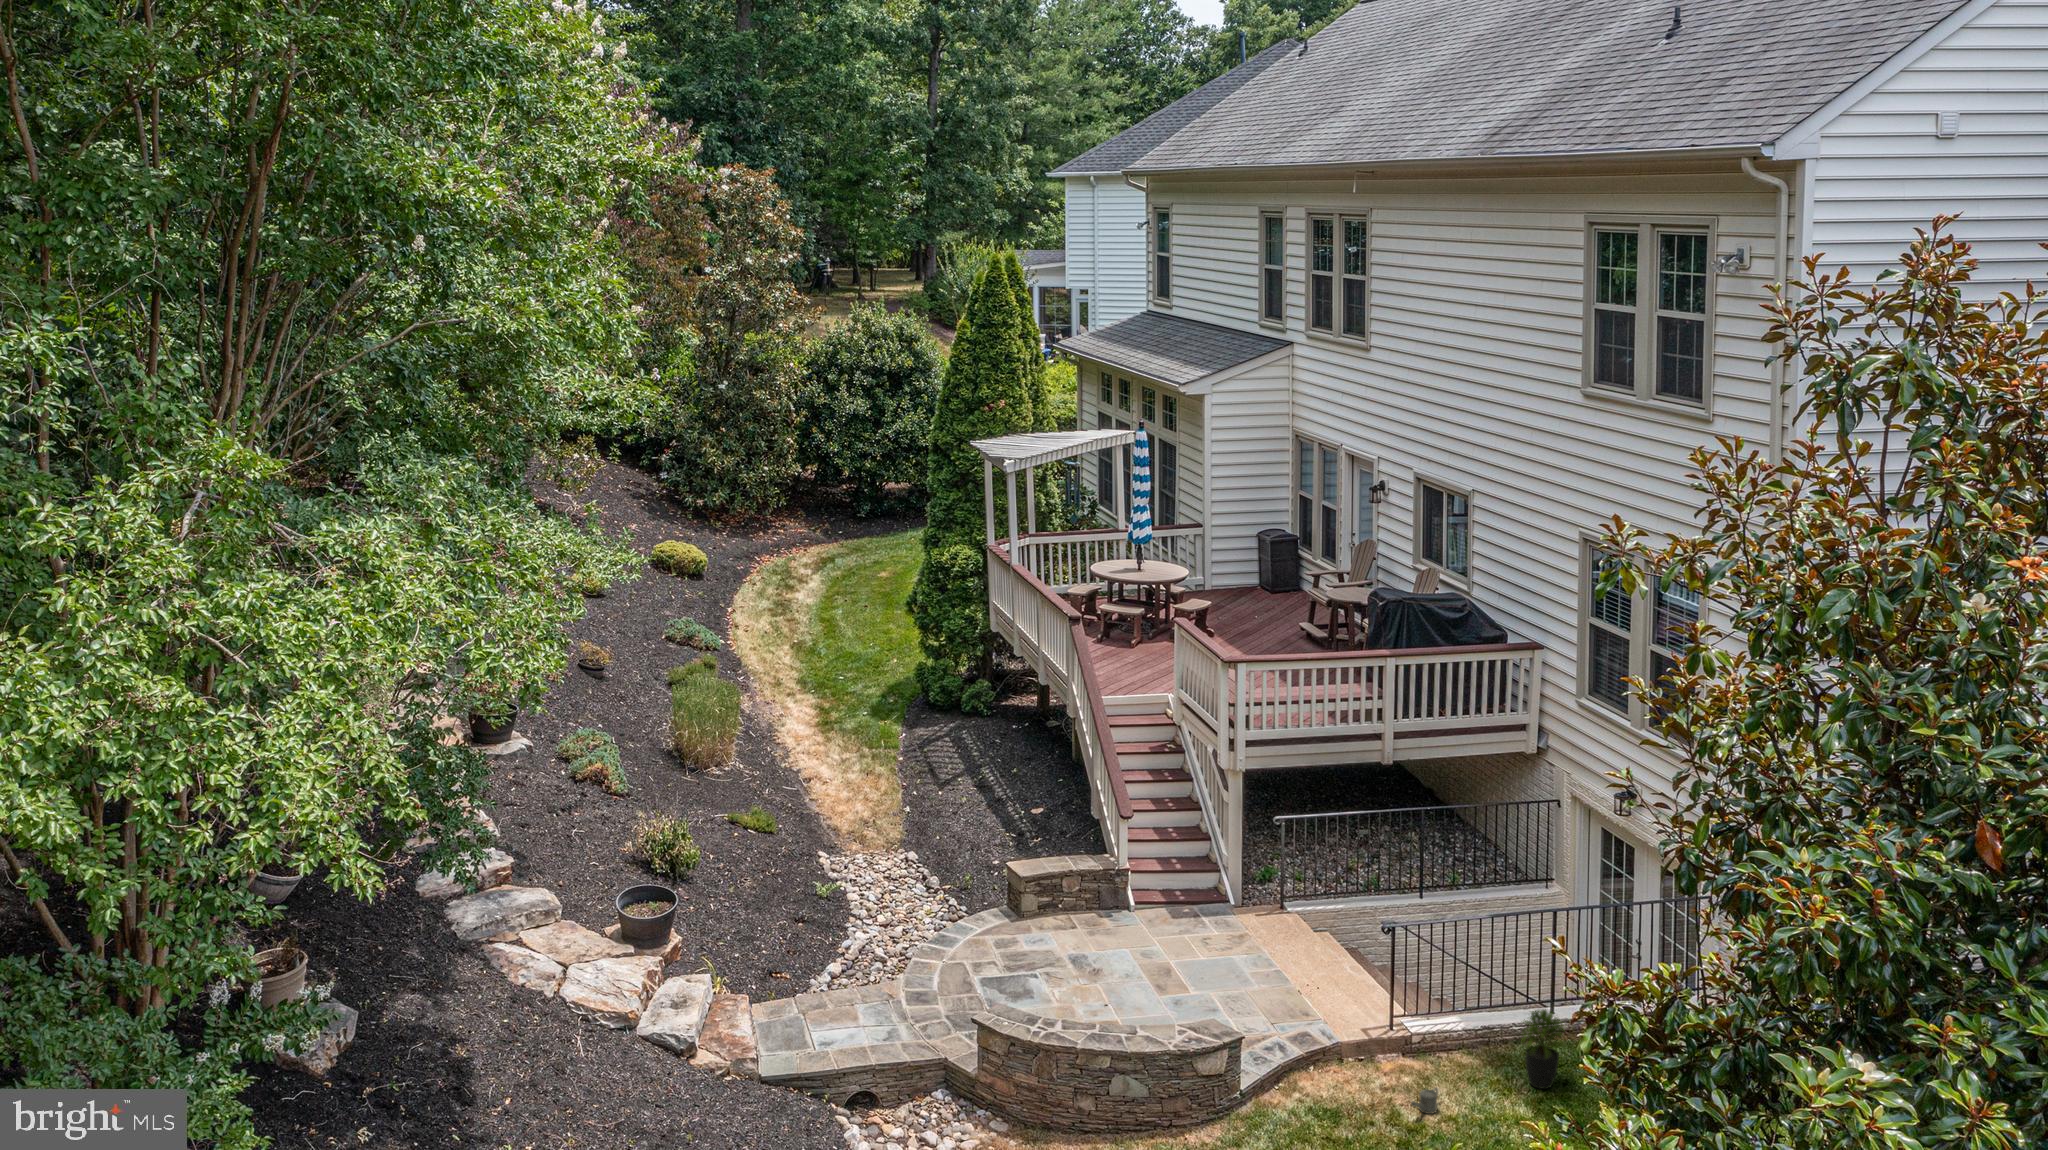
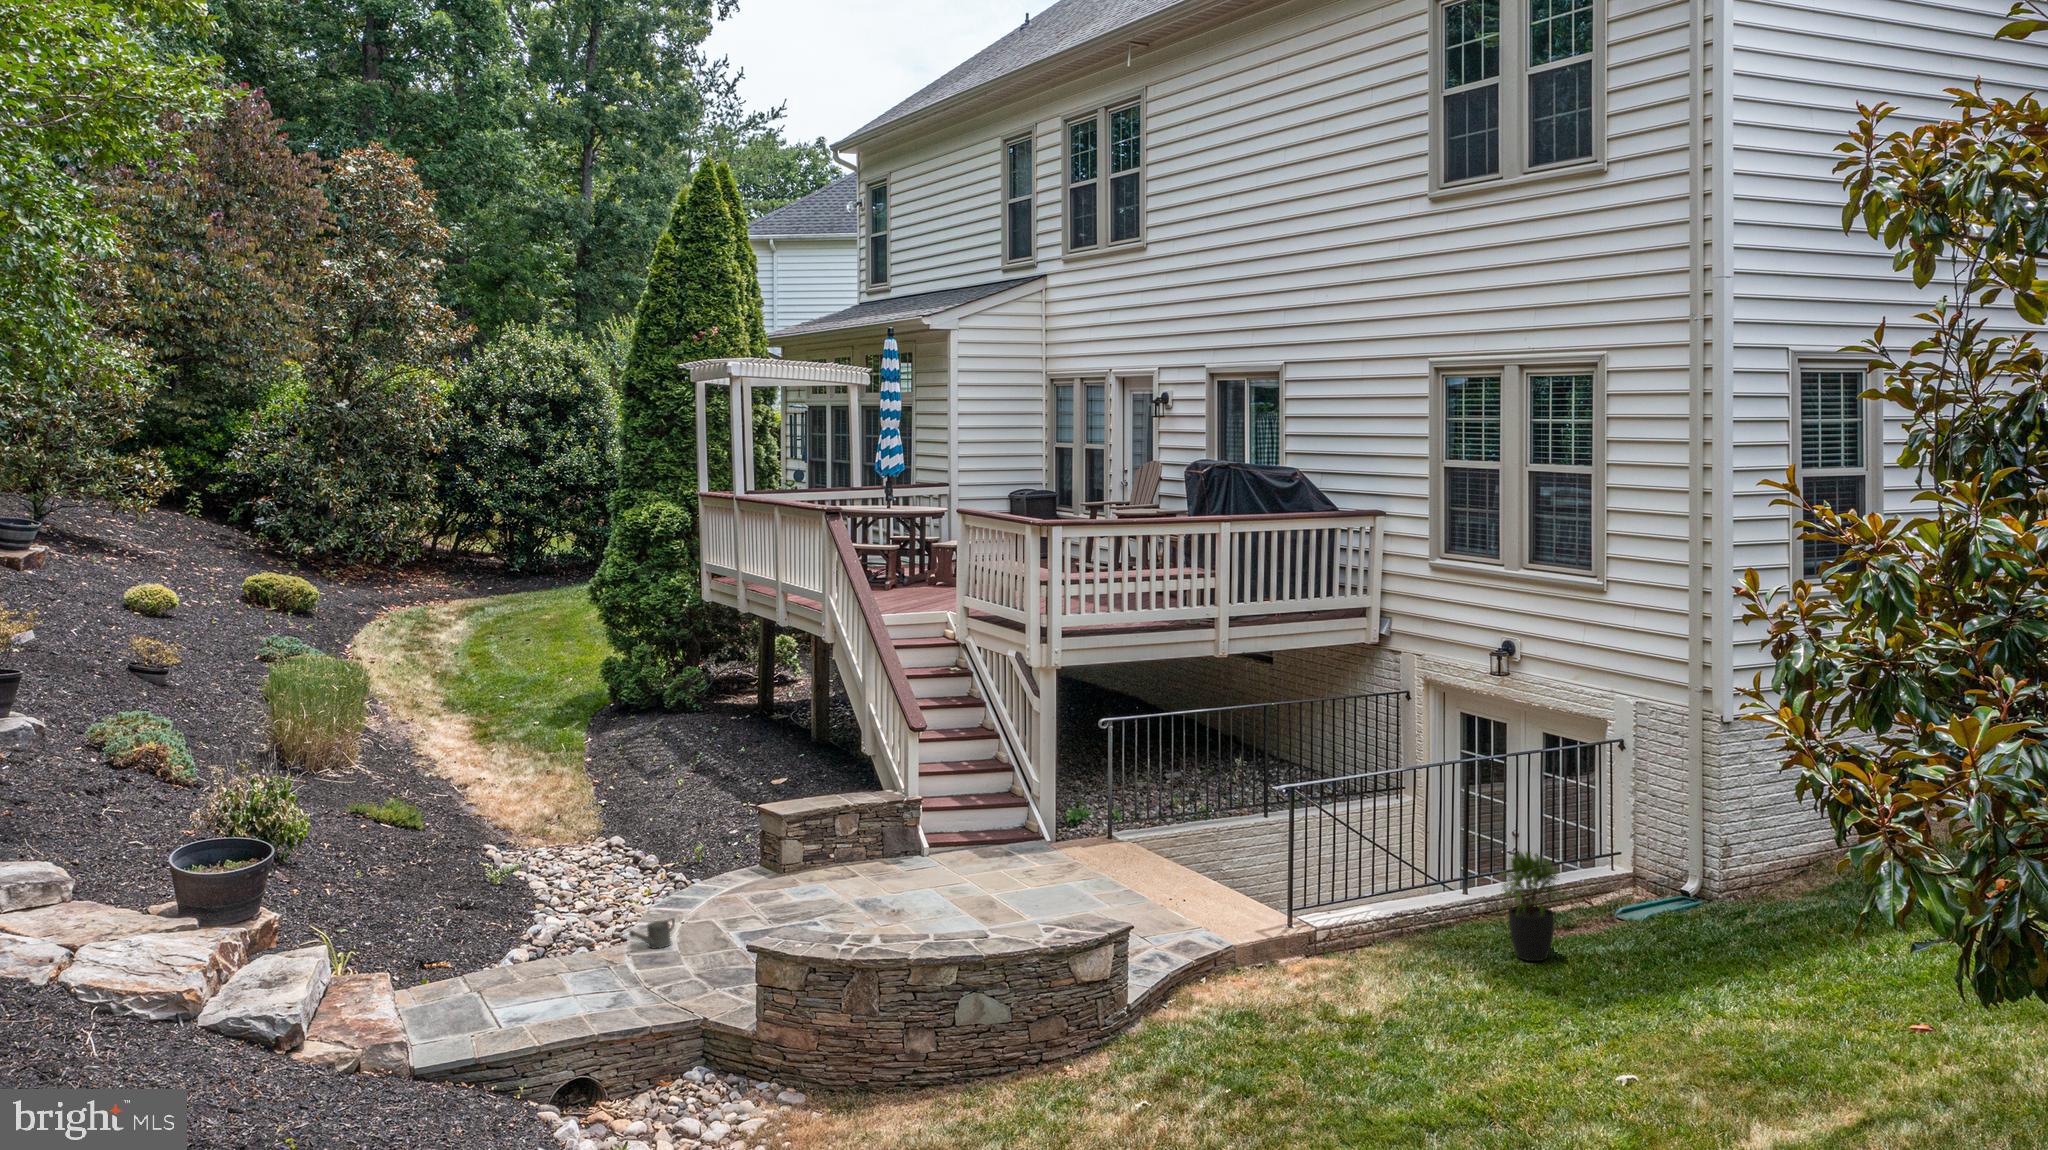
watering can: present [1411,1088,1438,1114] -> present [629,918,675,948]

